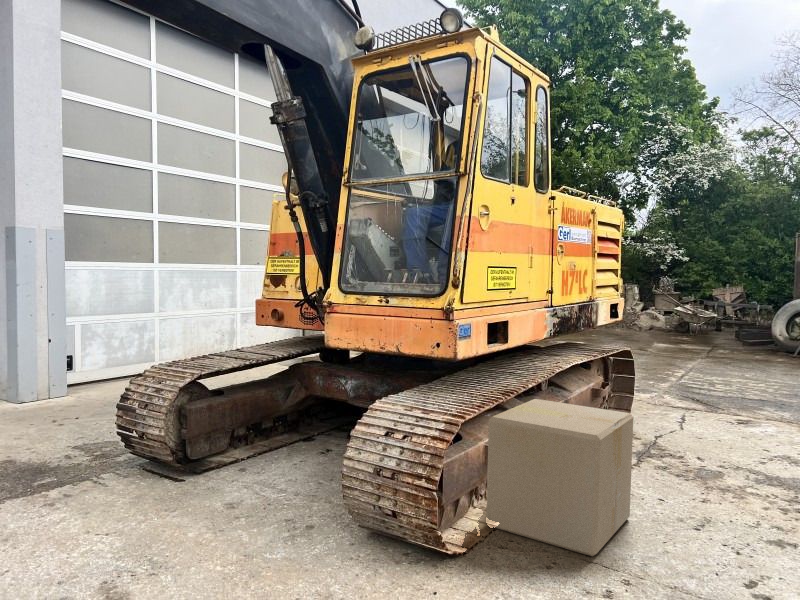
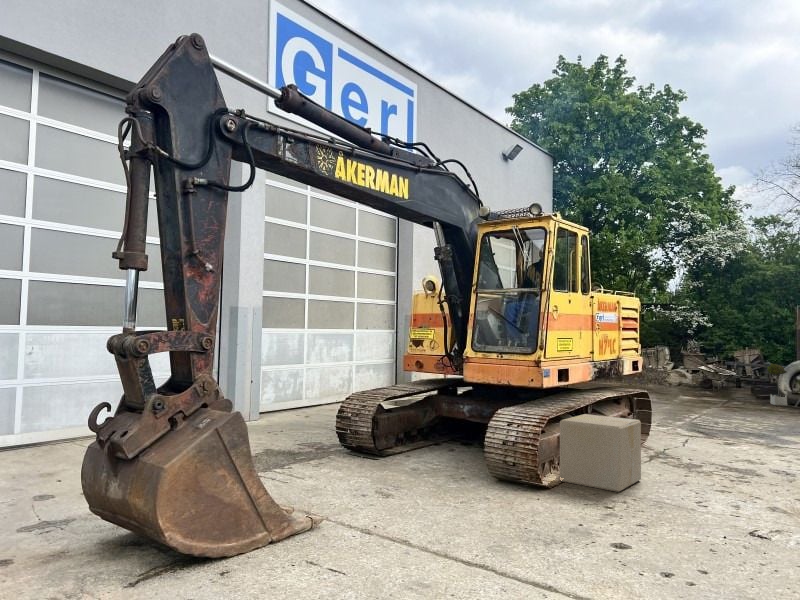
potted tree: none [763,303,788,355] -> present [768,363,787,406]

